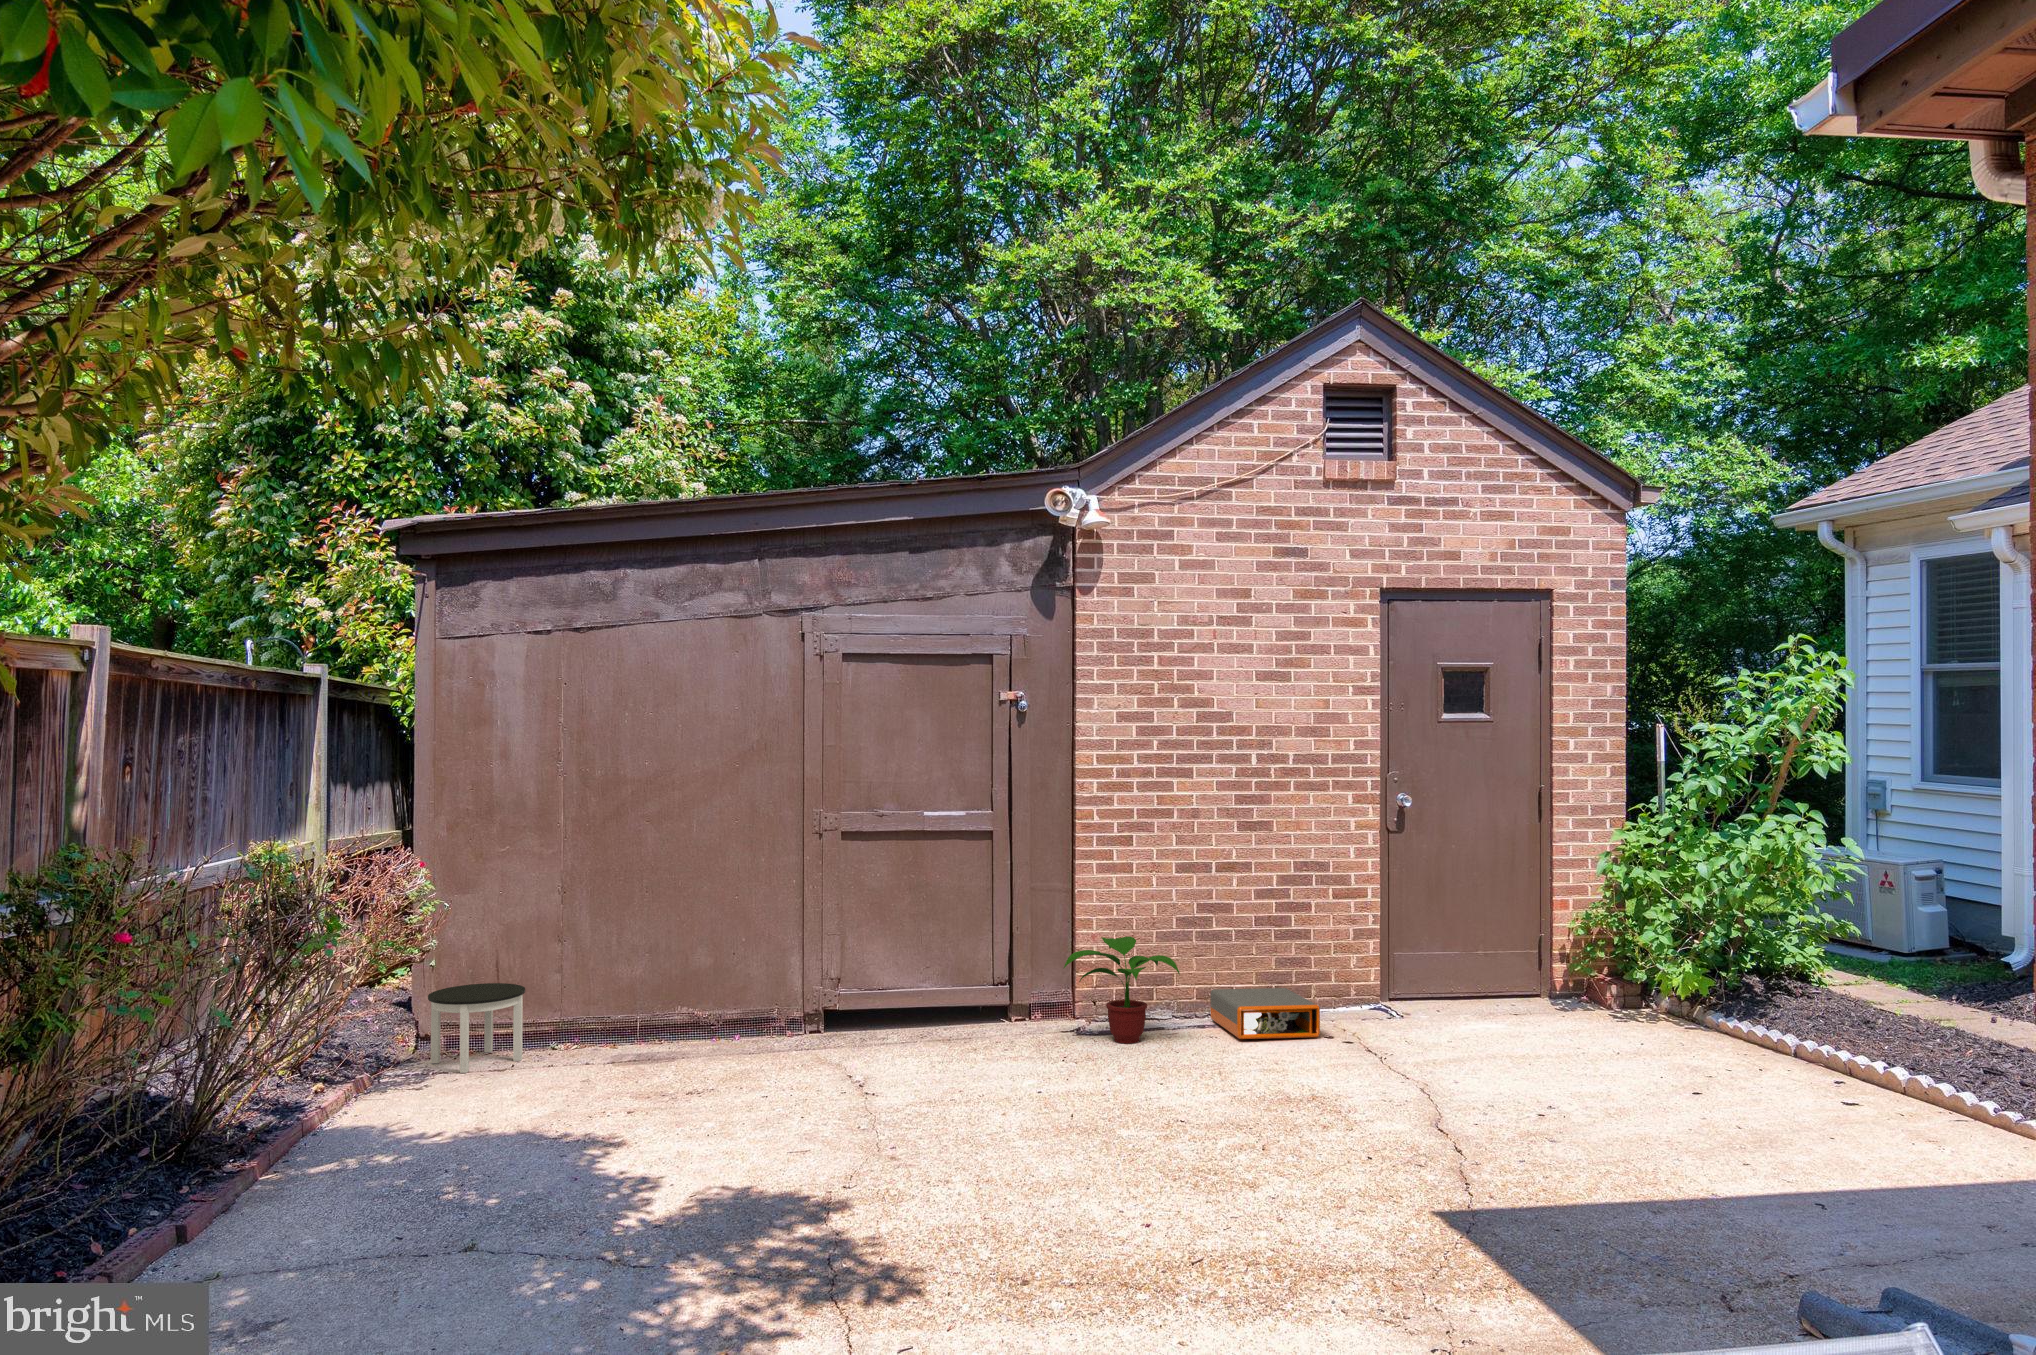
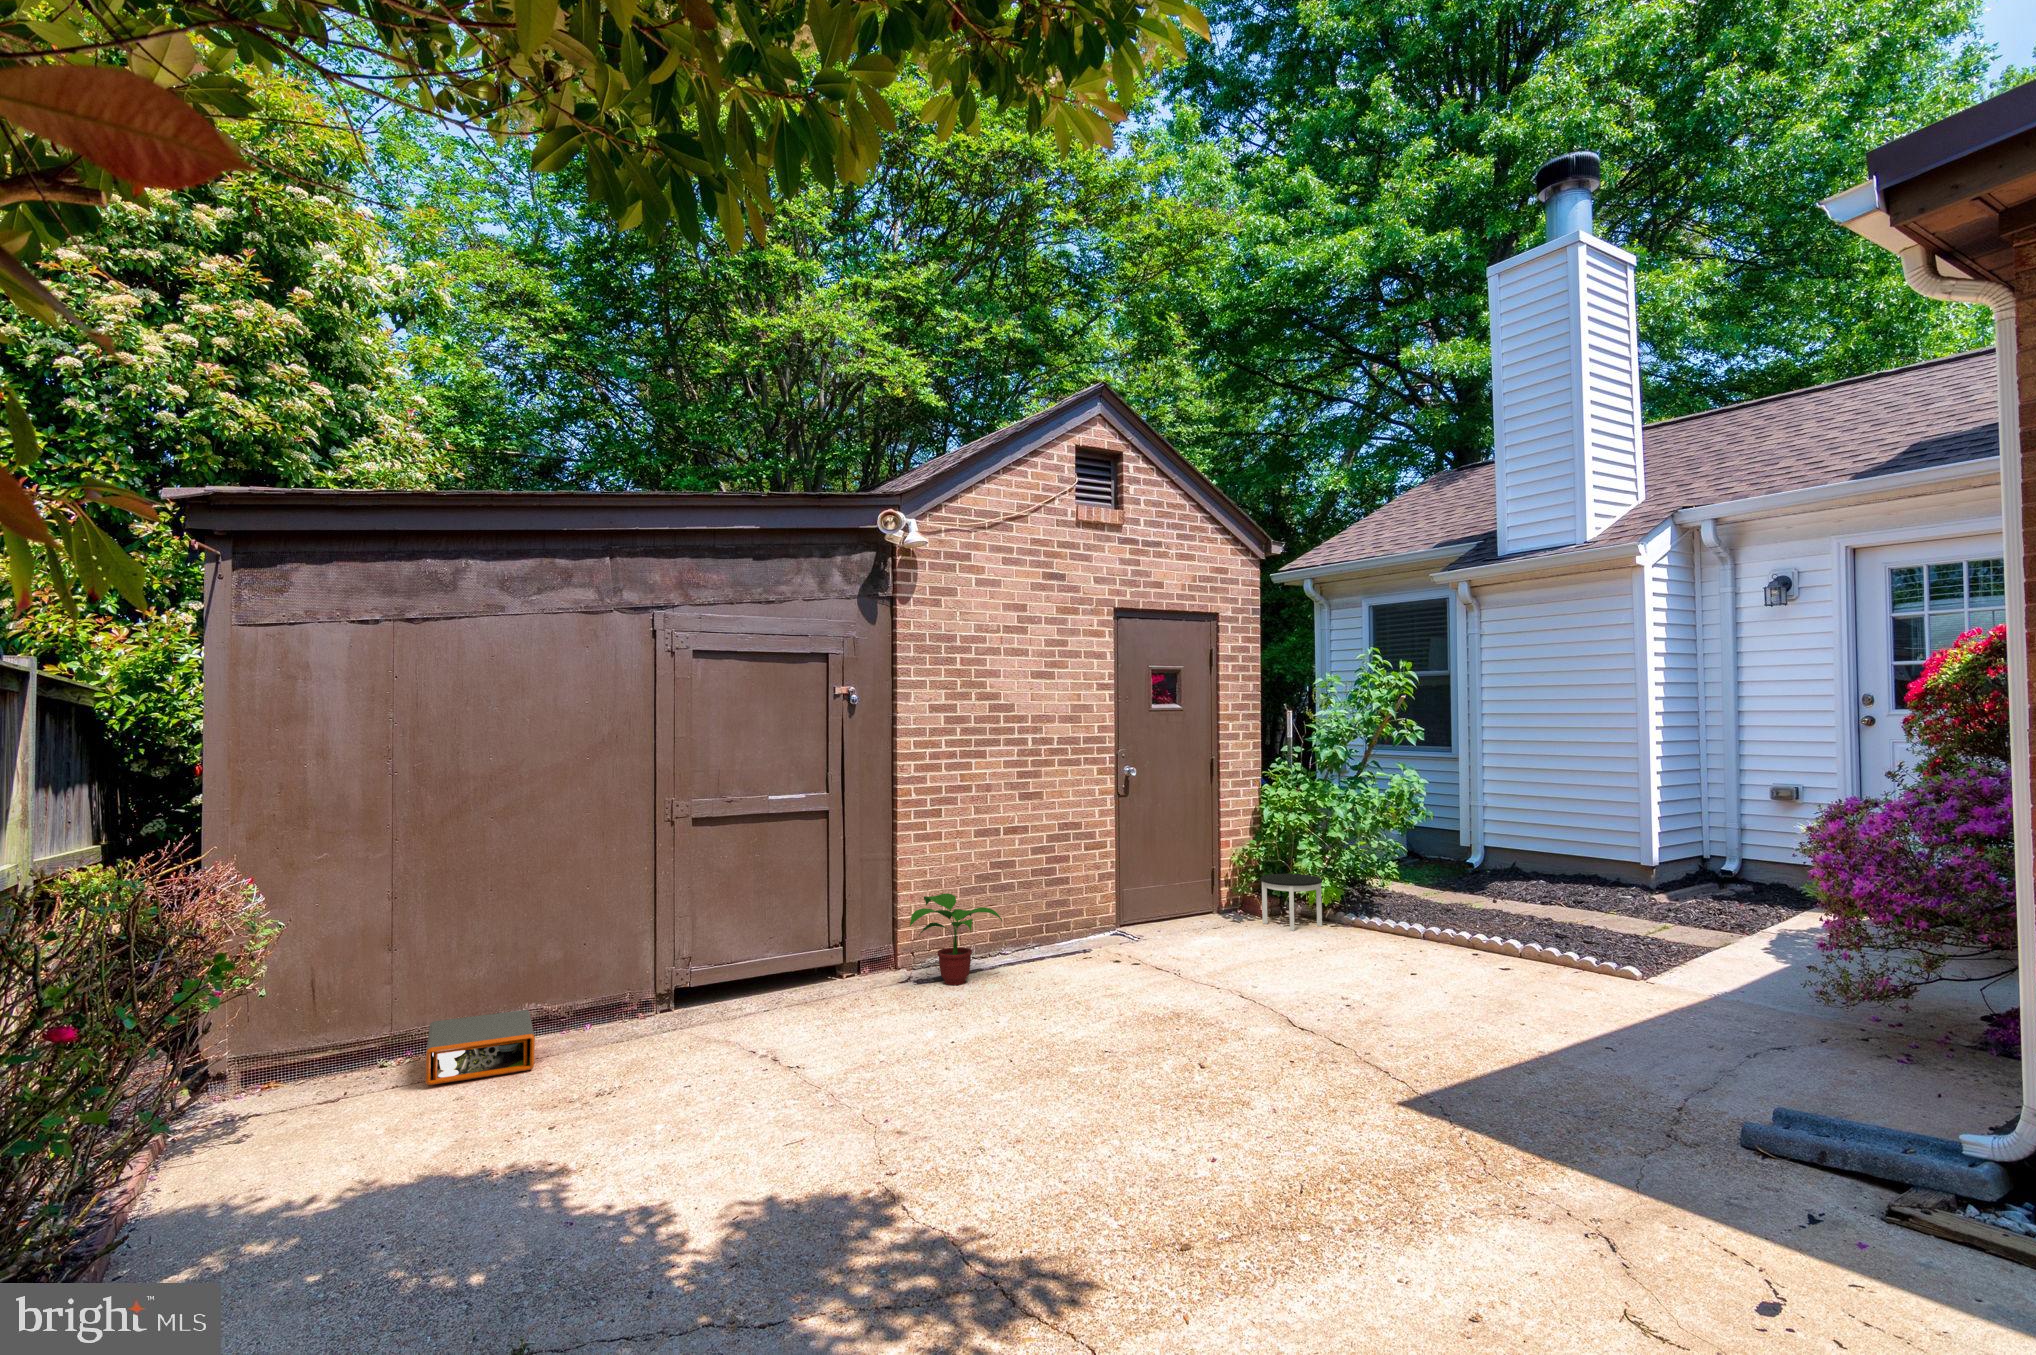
round table: present [428,983,525,1073] -> present [1260,874,1322,931]
storage box: present [1211,988,1320,1039] -> present [425,1010,535,1085]

